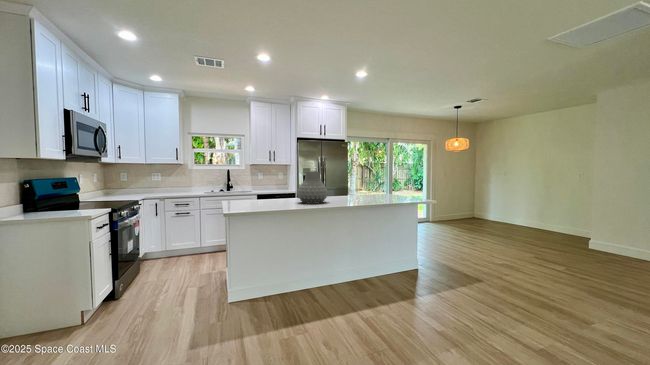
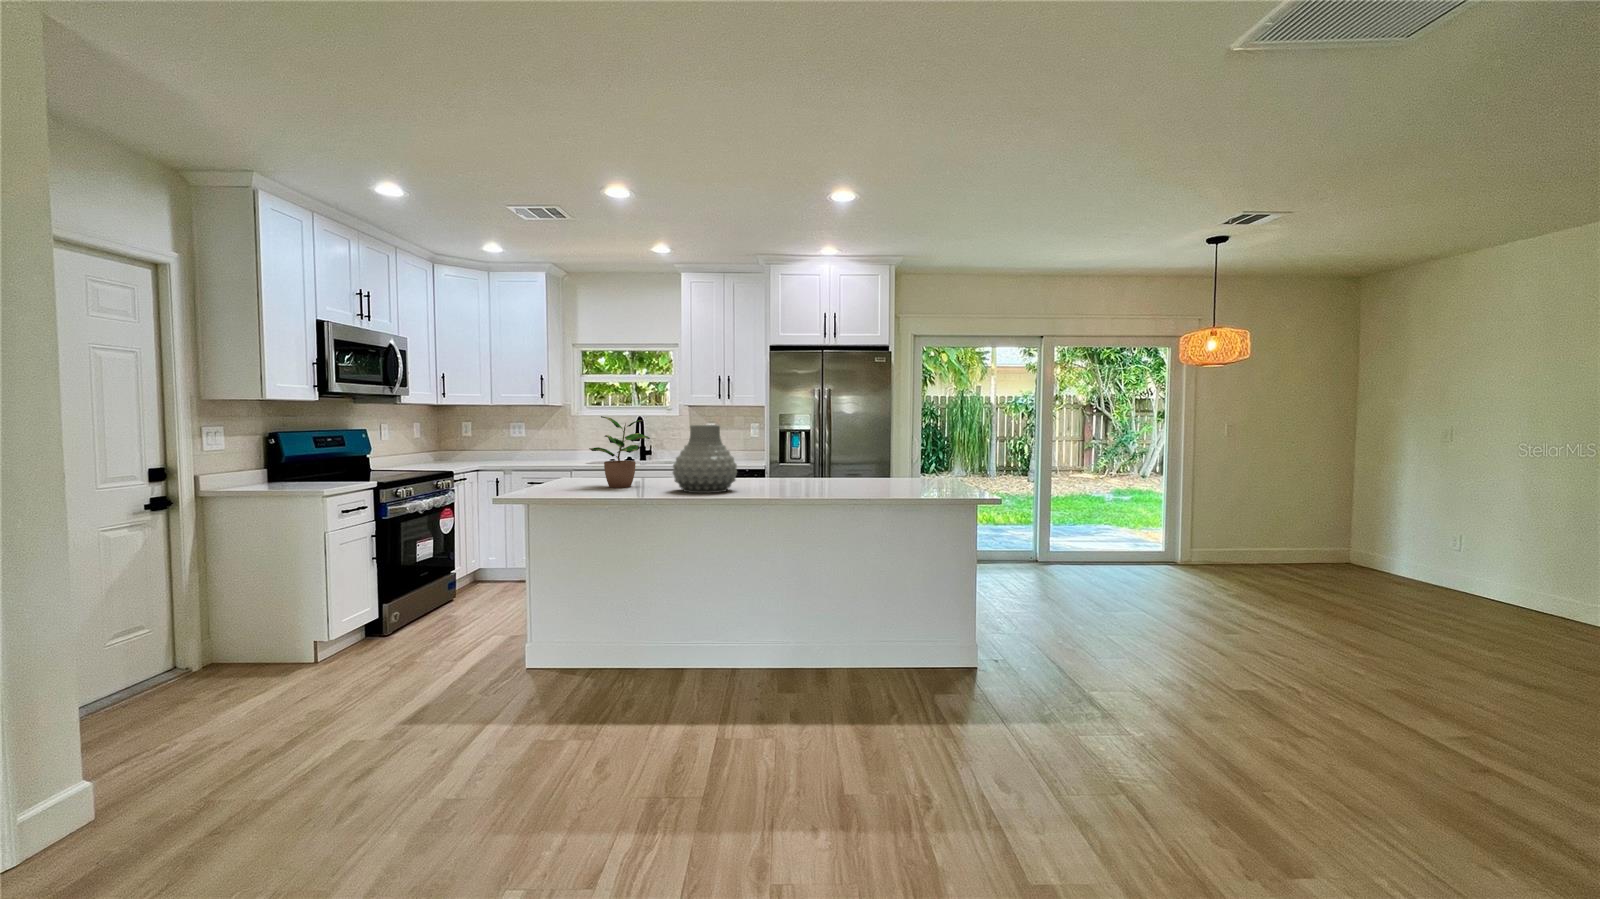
potted plant: none [251,168,279,204] -> present [589,416,650,488]

